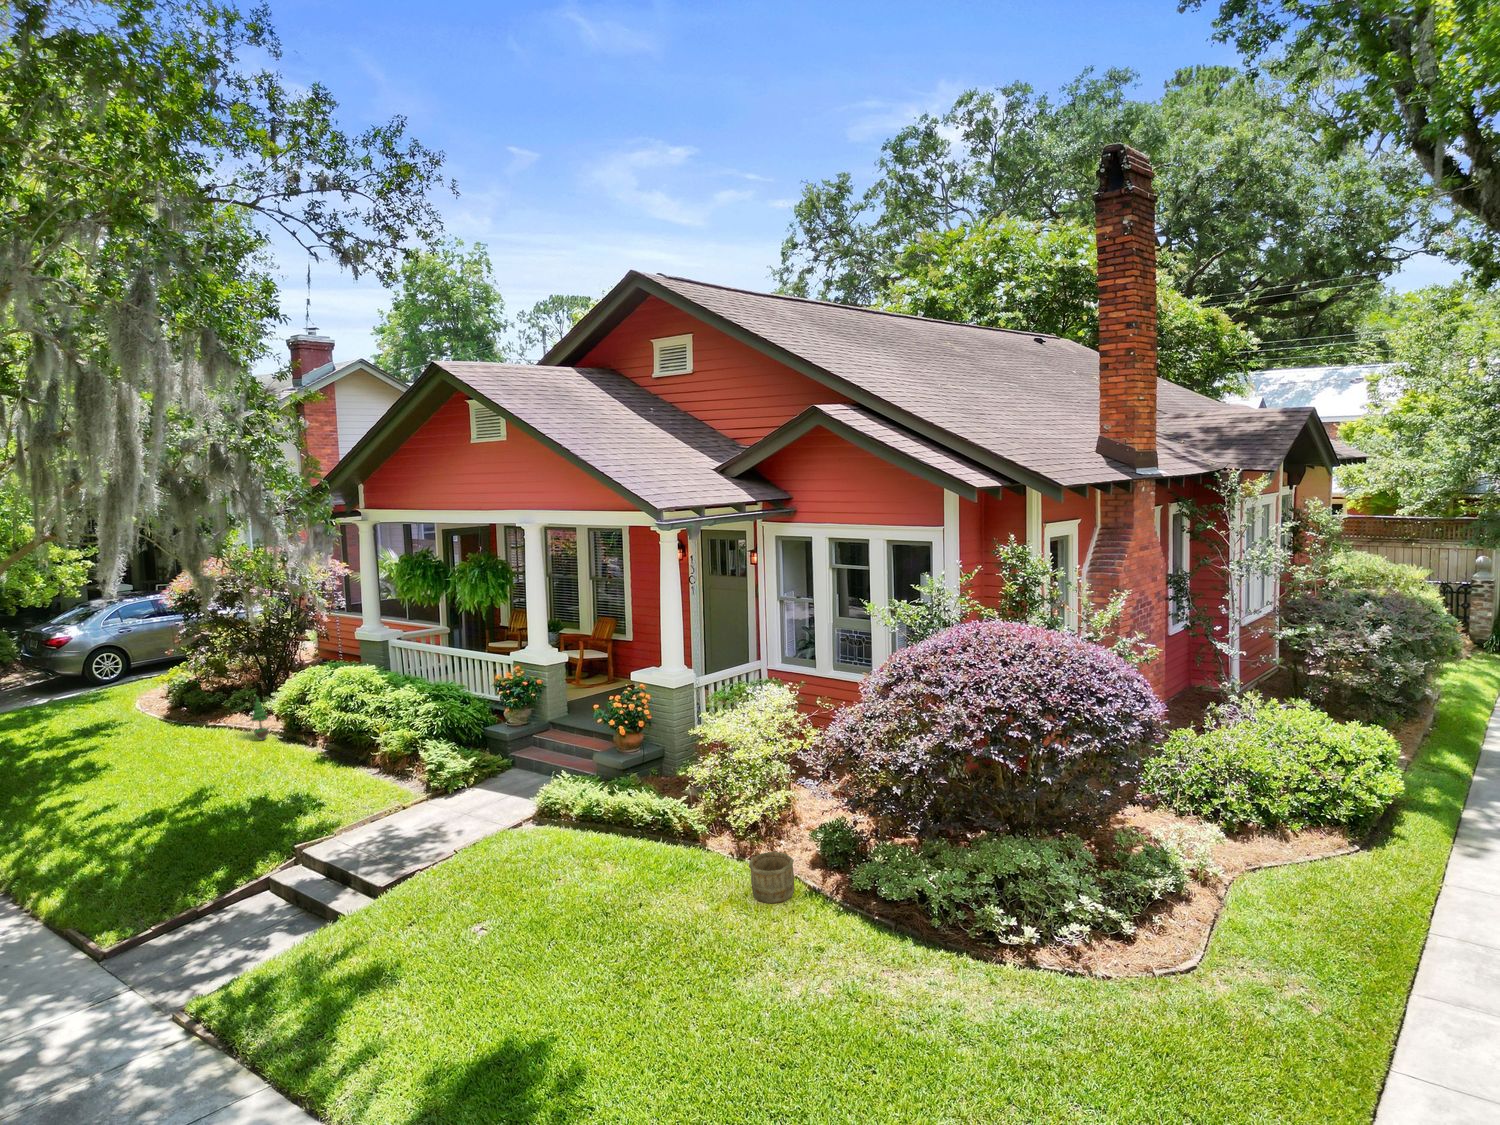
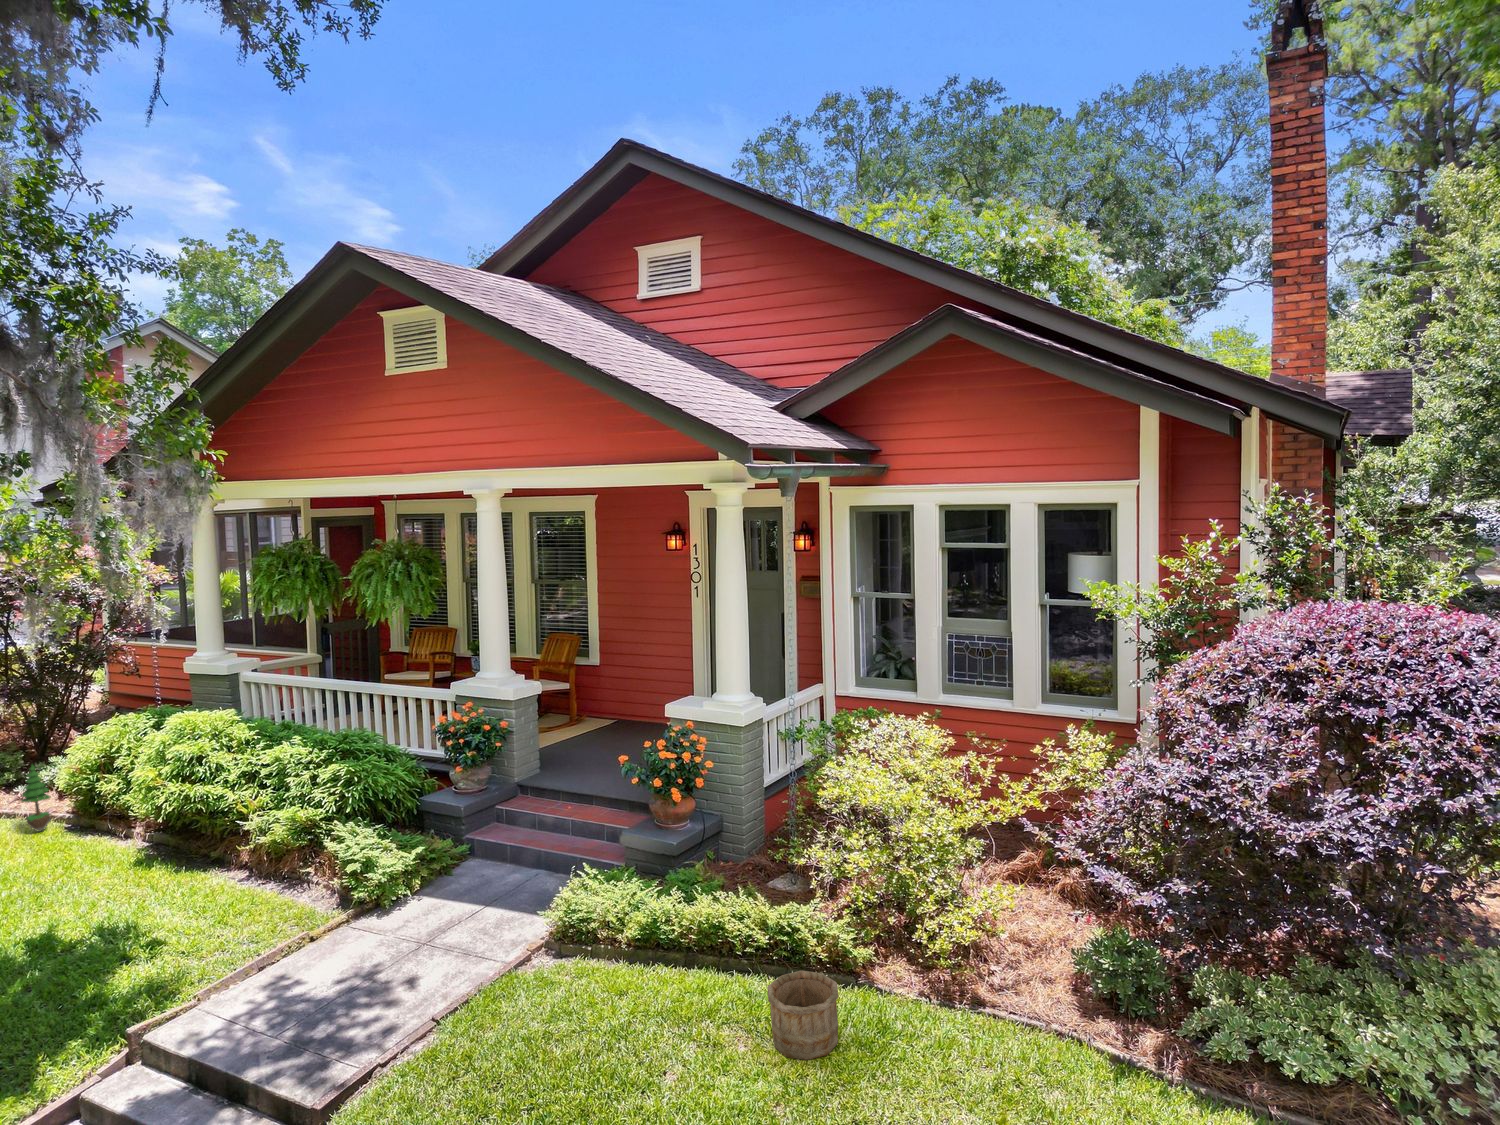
wooden bucket: present [749,852,794,903] -> present [767,971,838,1060]

